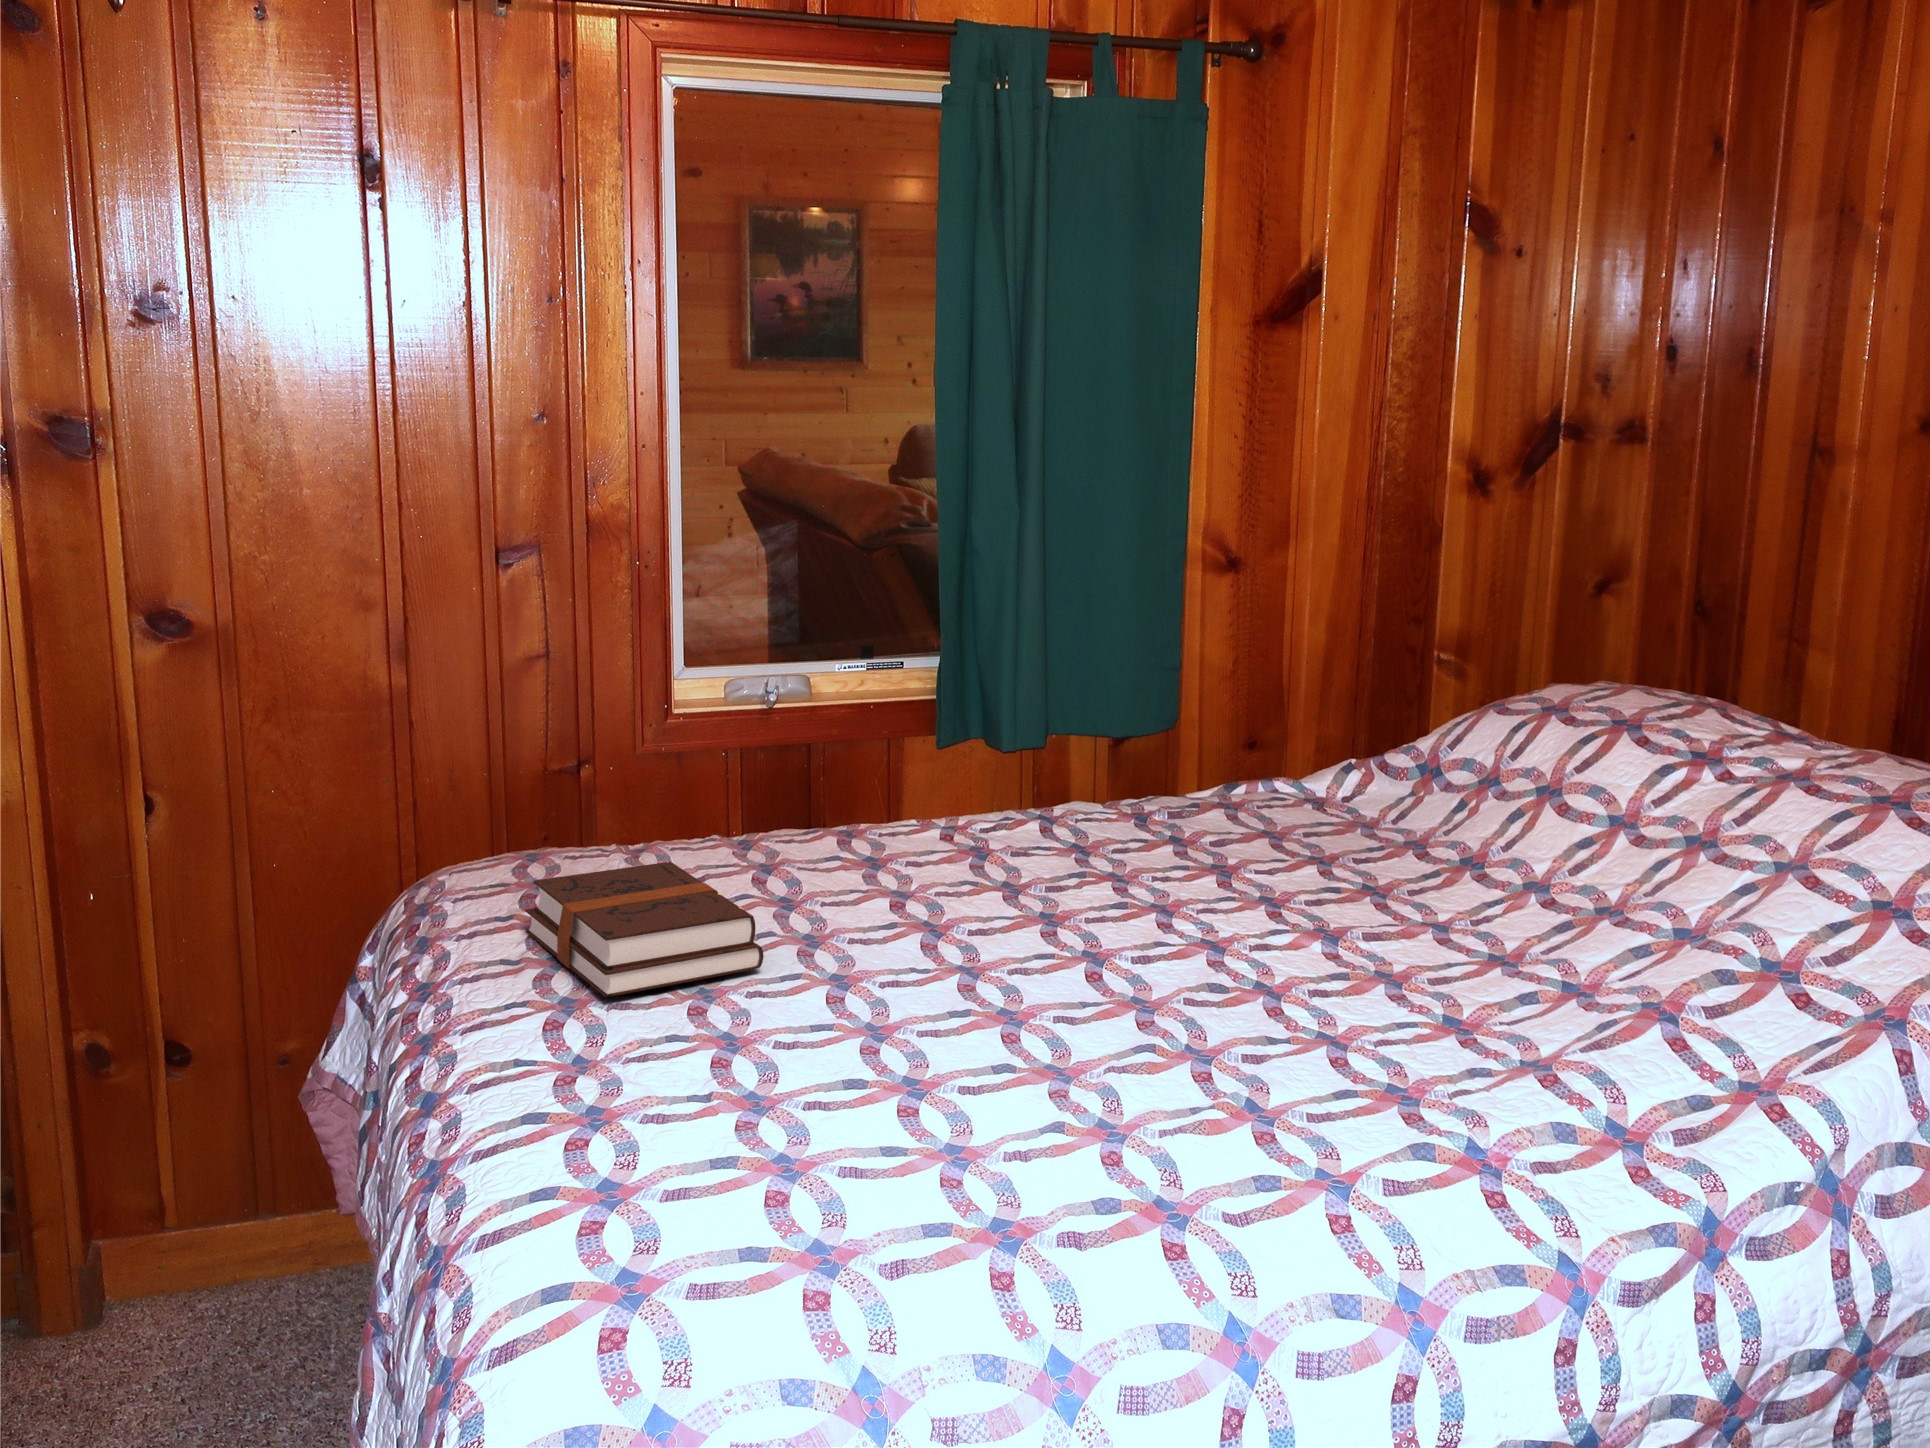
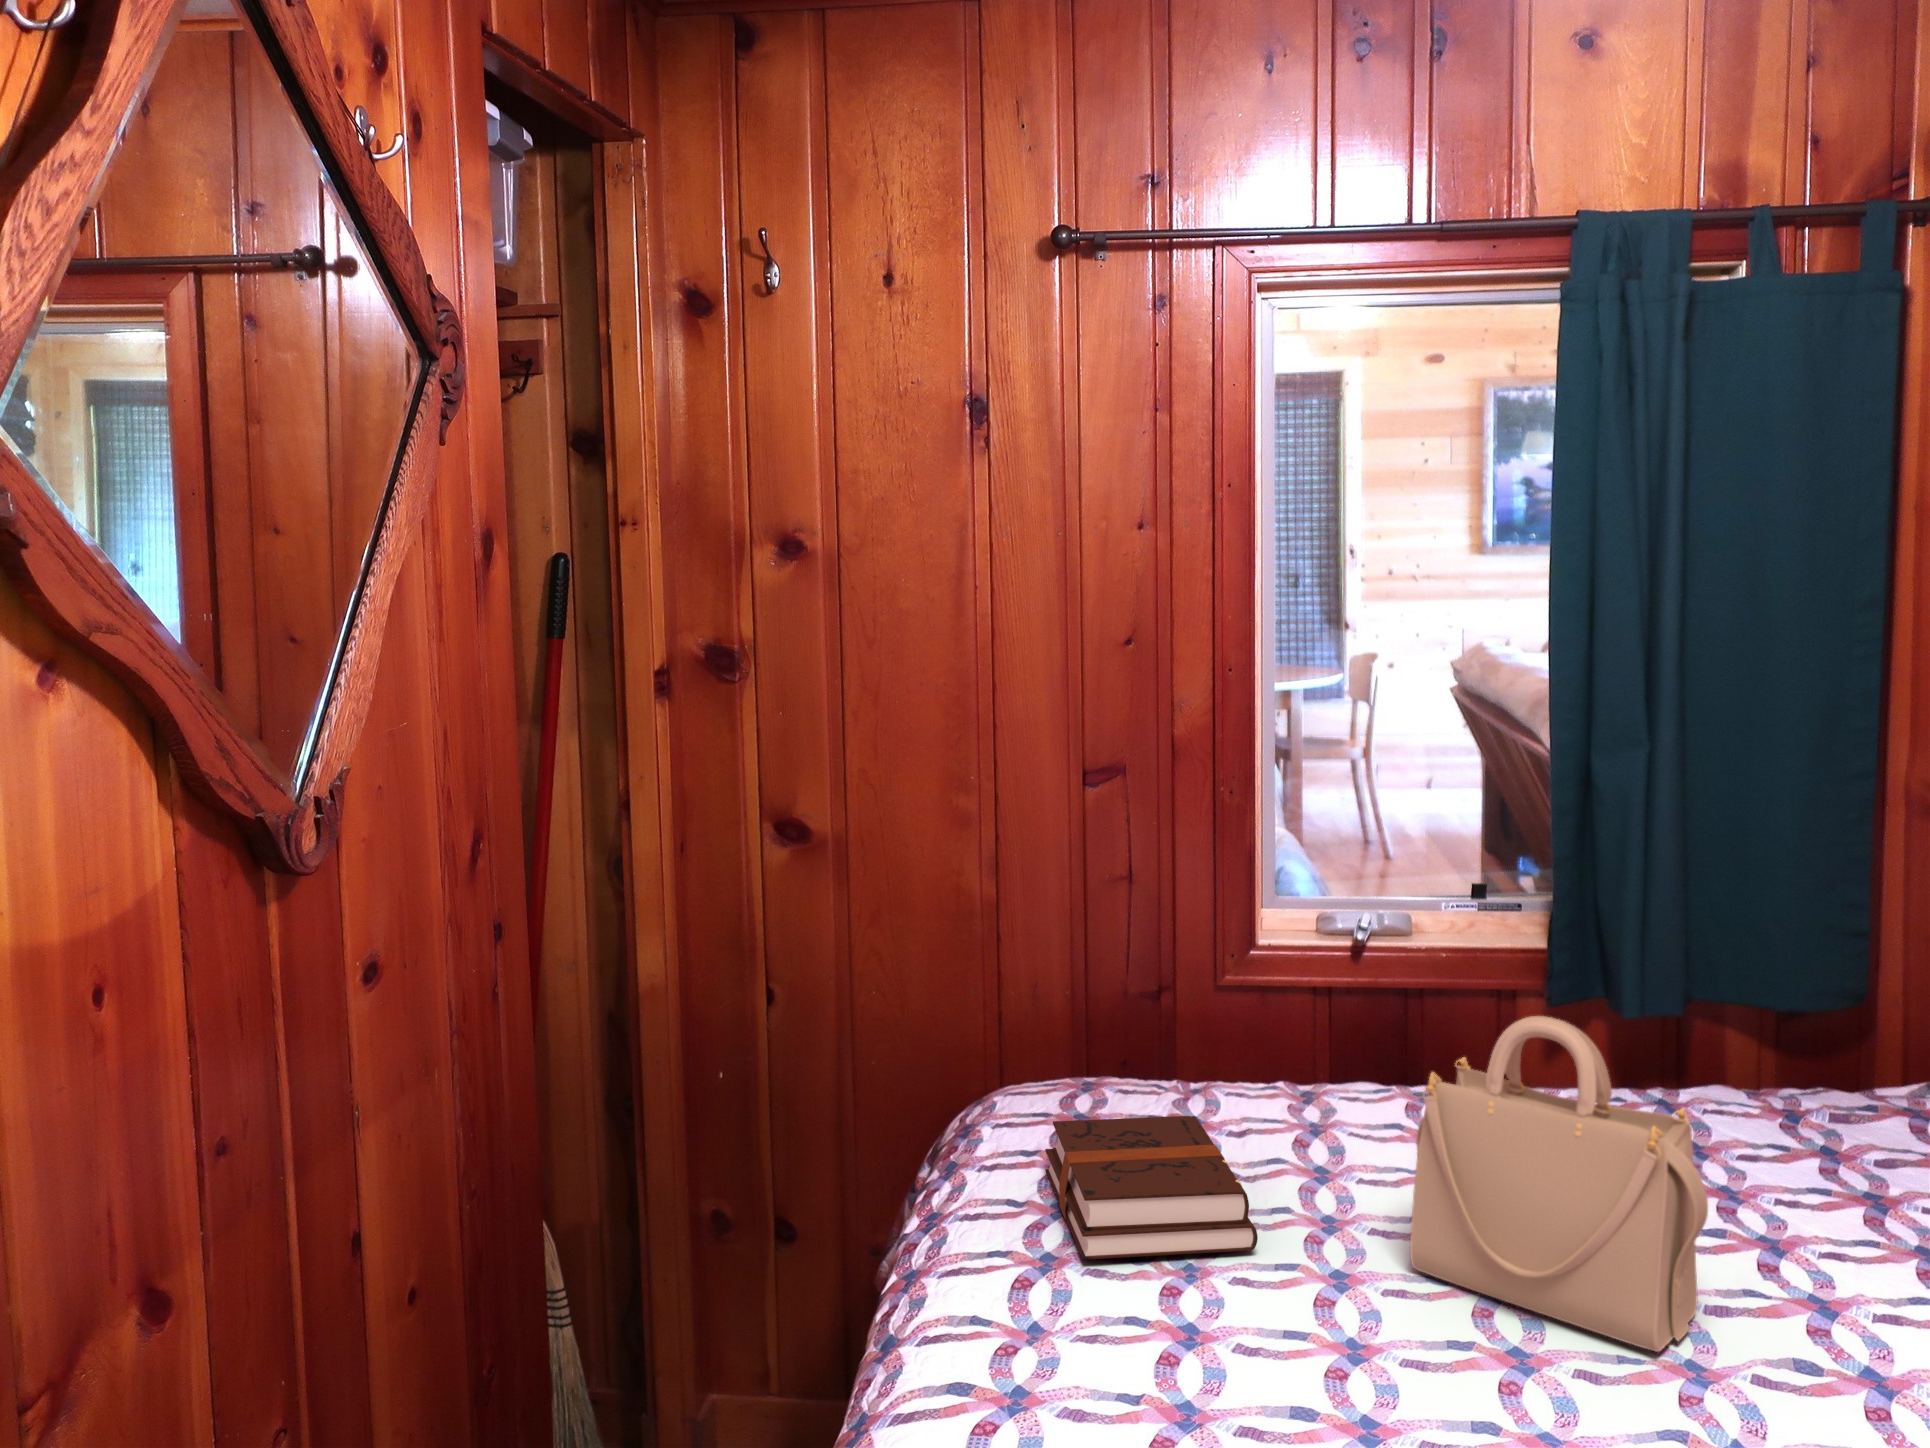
handbag: none [900,727,1143,993] -> present [1410,1016,1708,1352]

